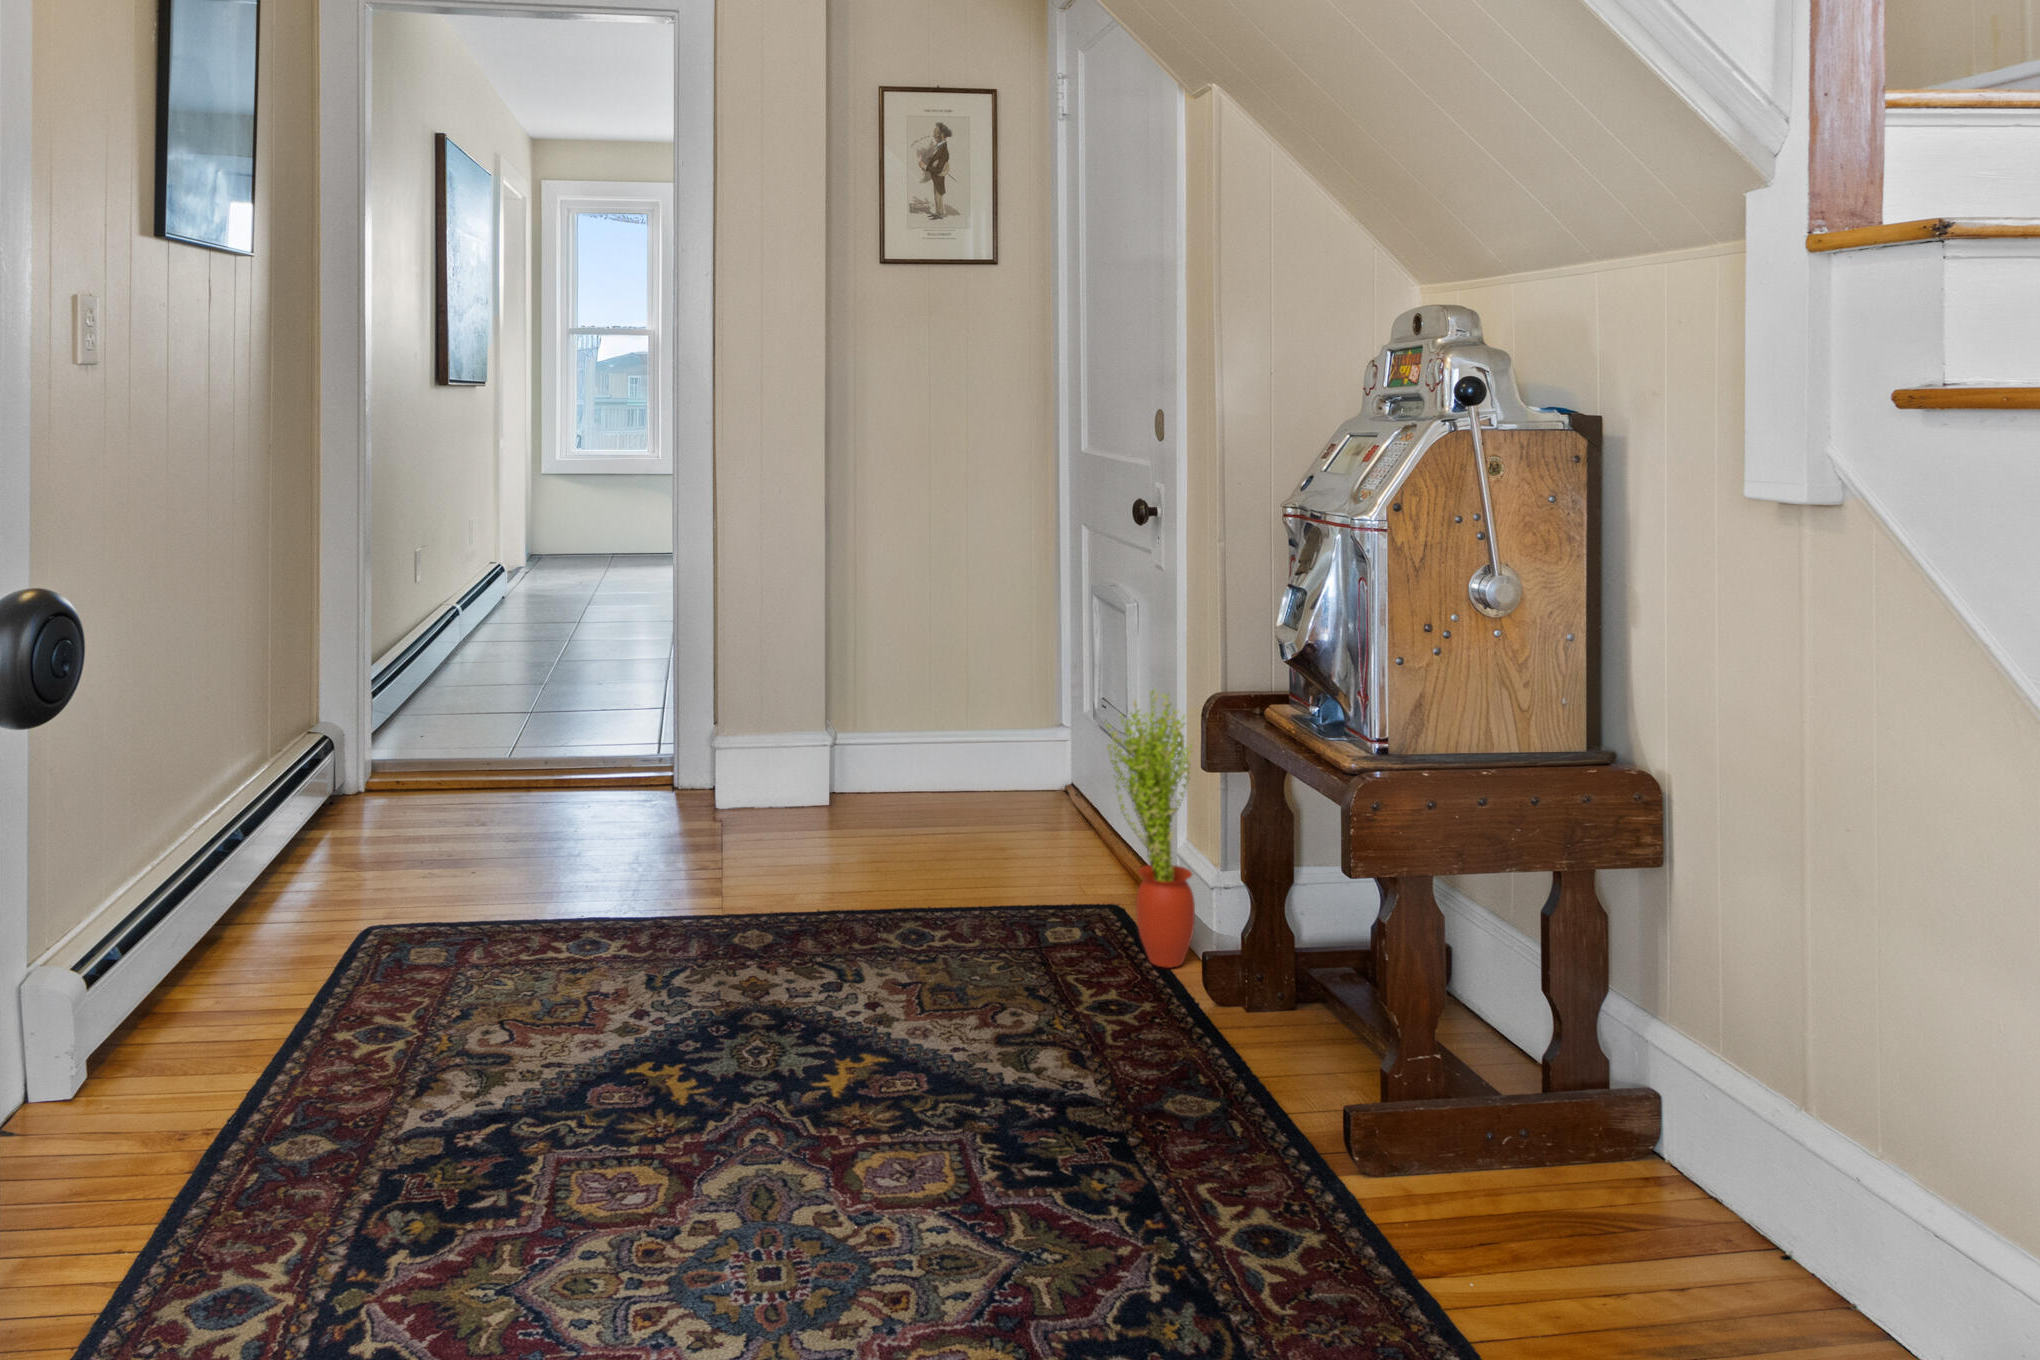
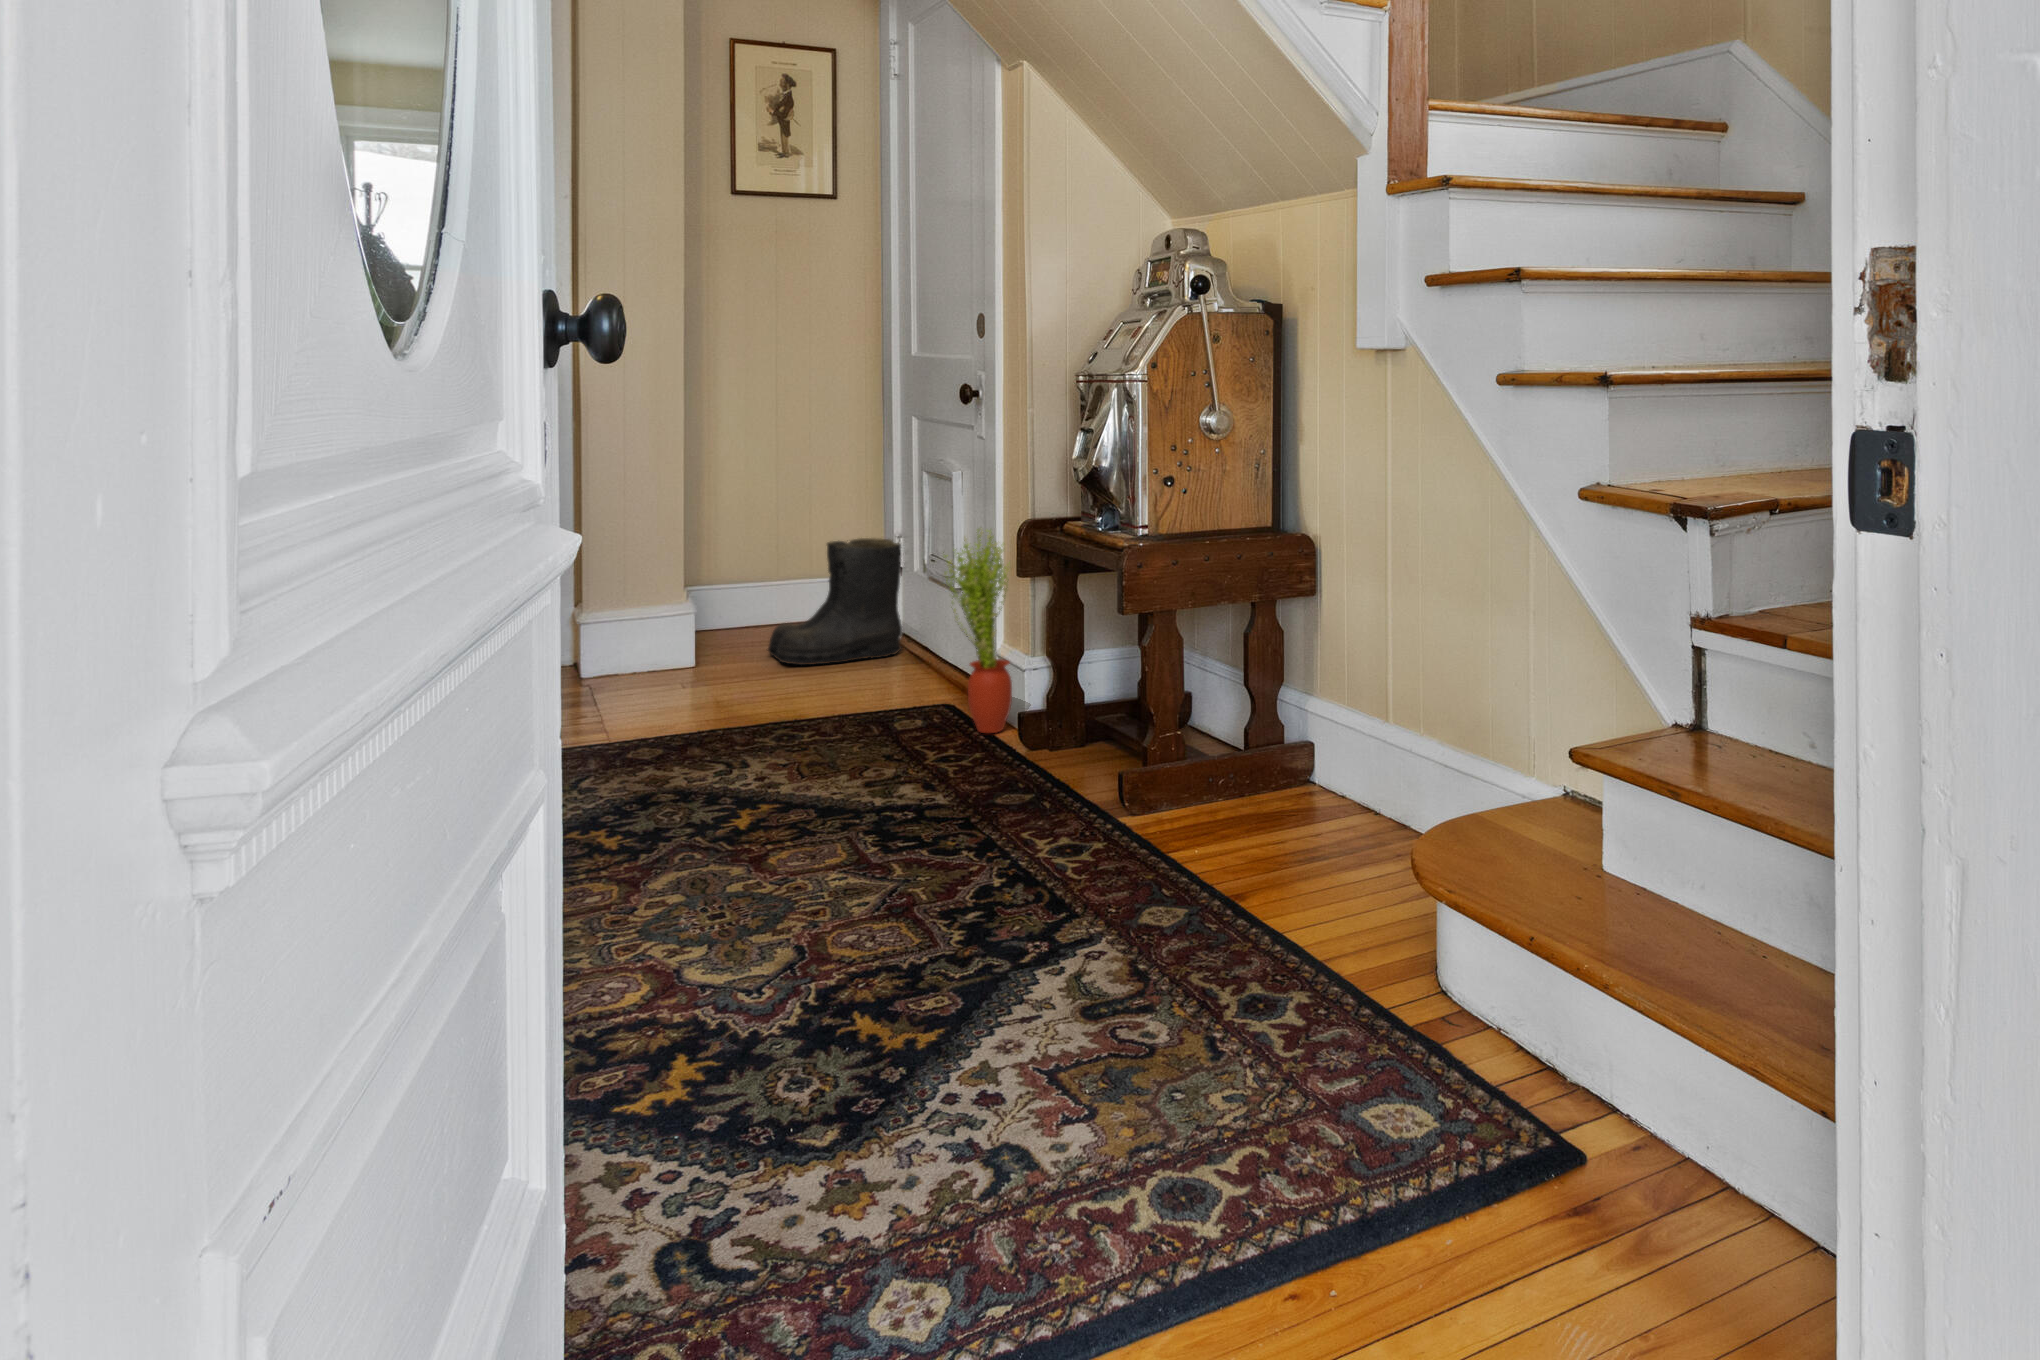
boots: none [909,664,1066,818] -> present [768,538,902,665]

